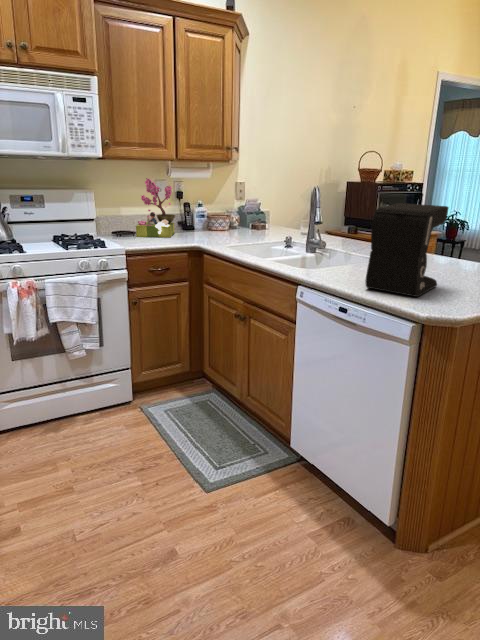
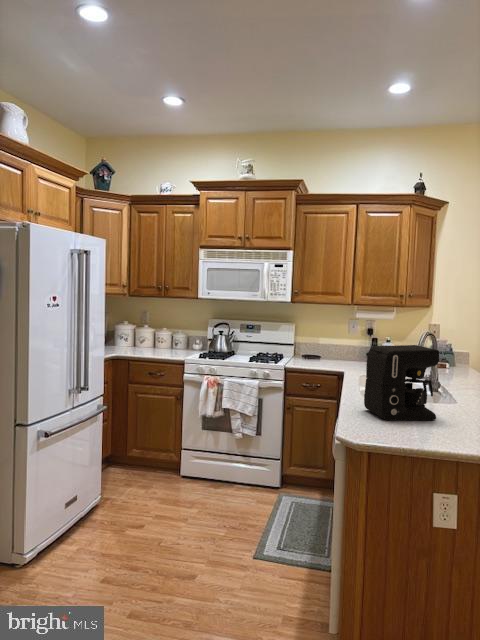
flower arrangement: present [136,178,175,238] -> none [316,317,354,365]

